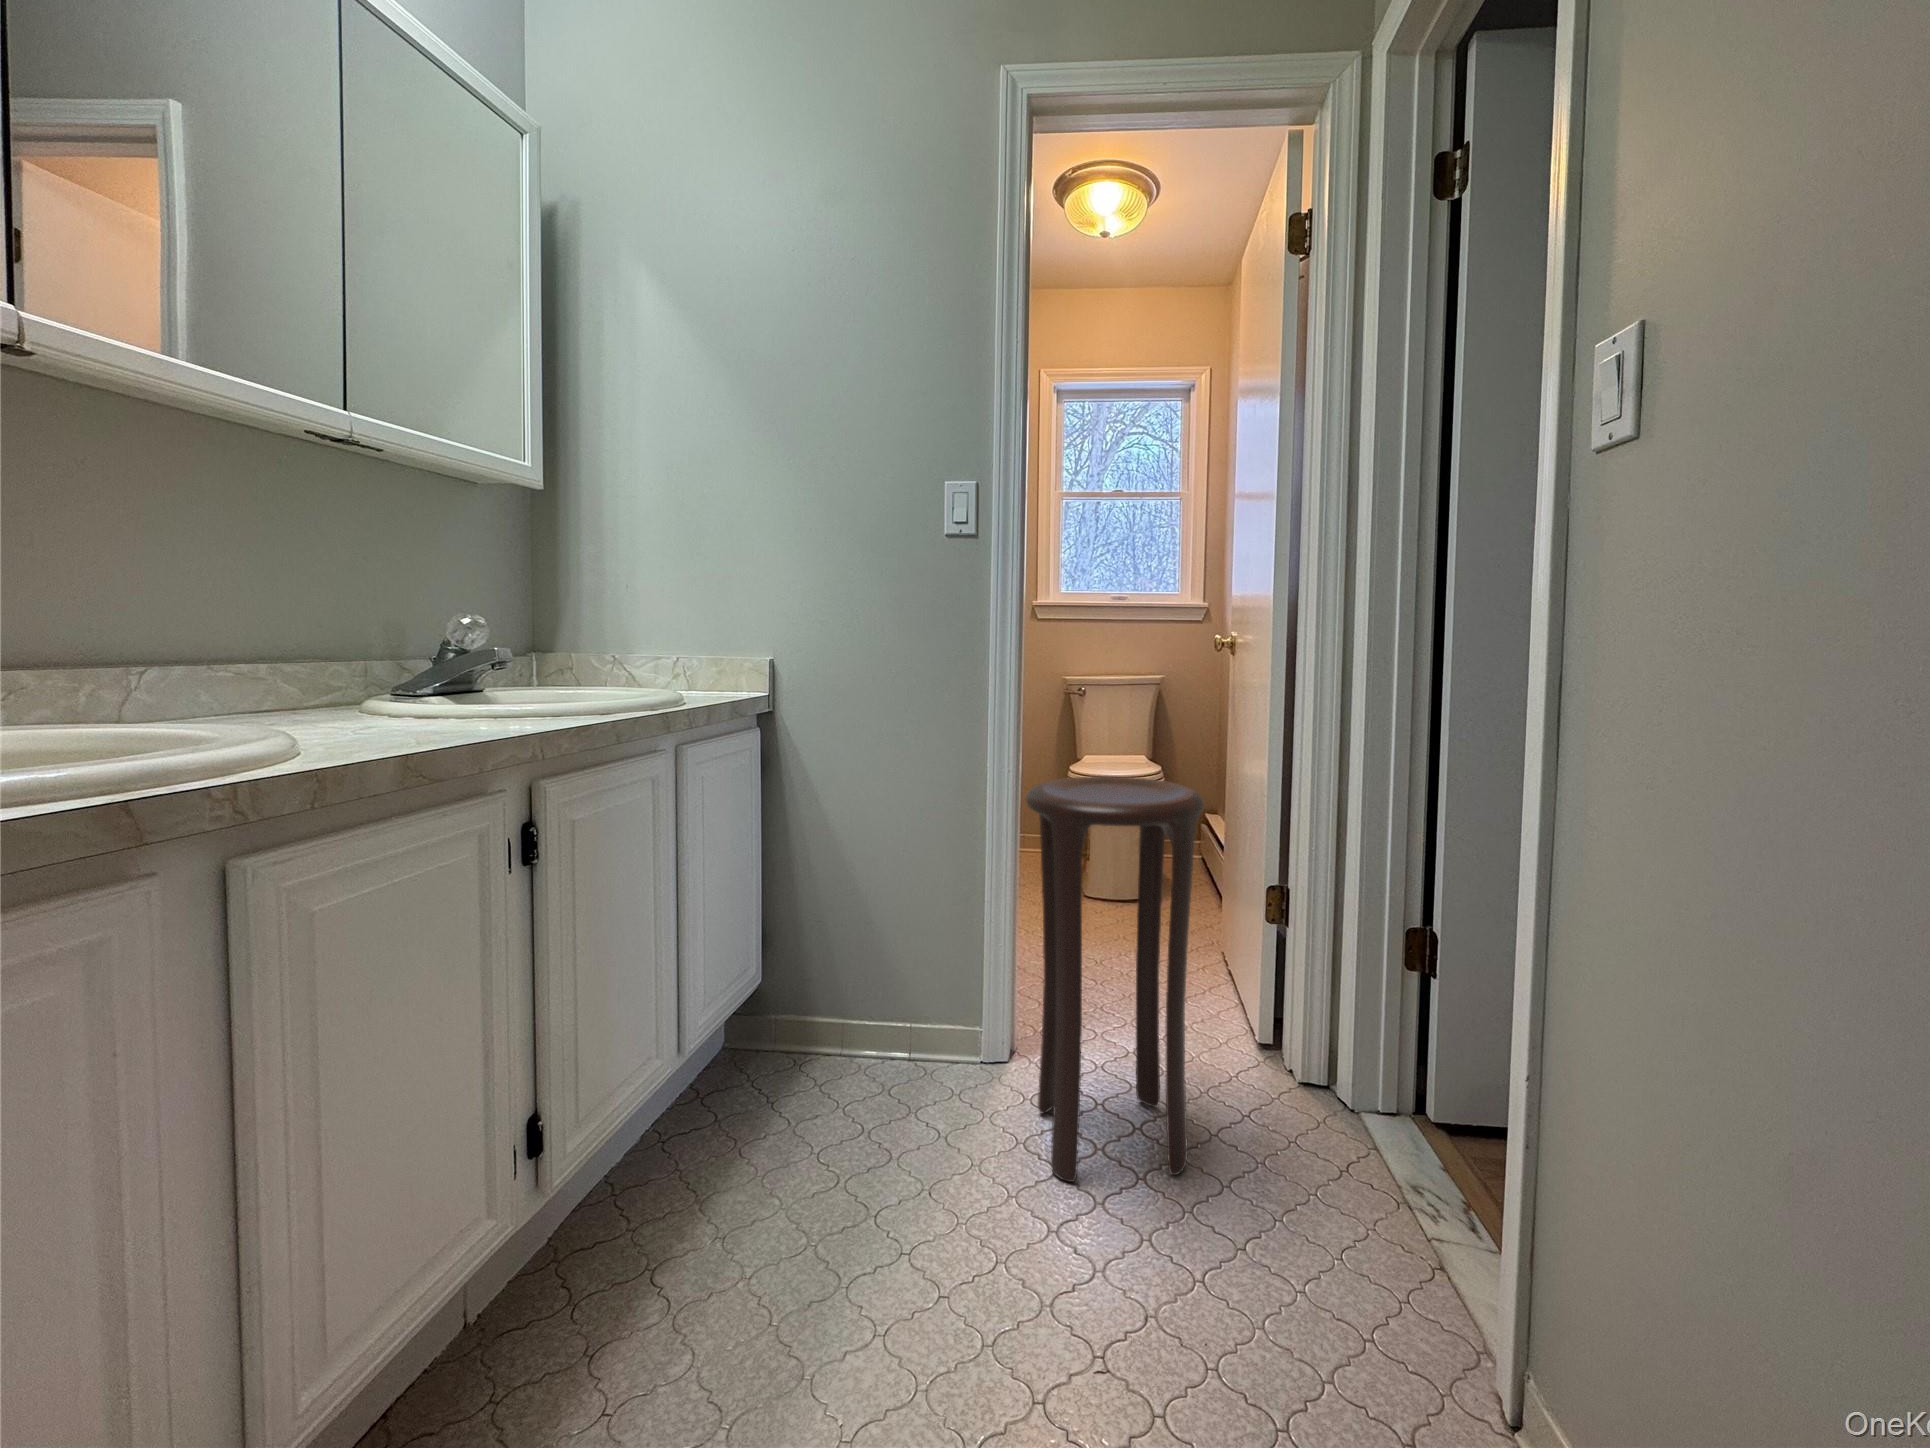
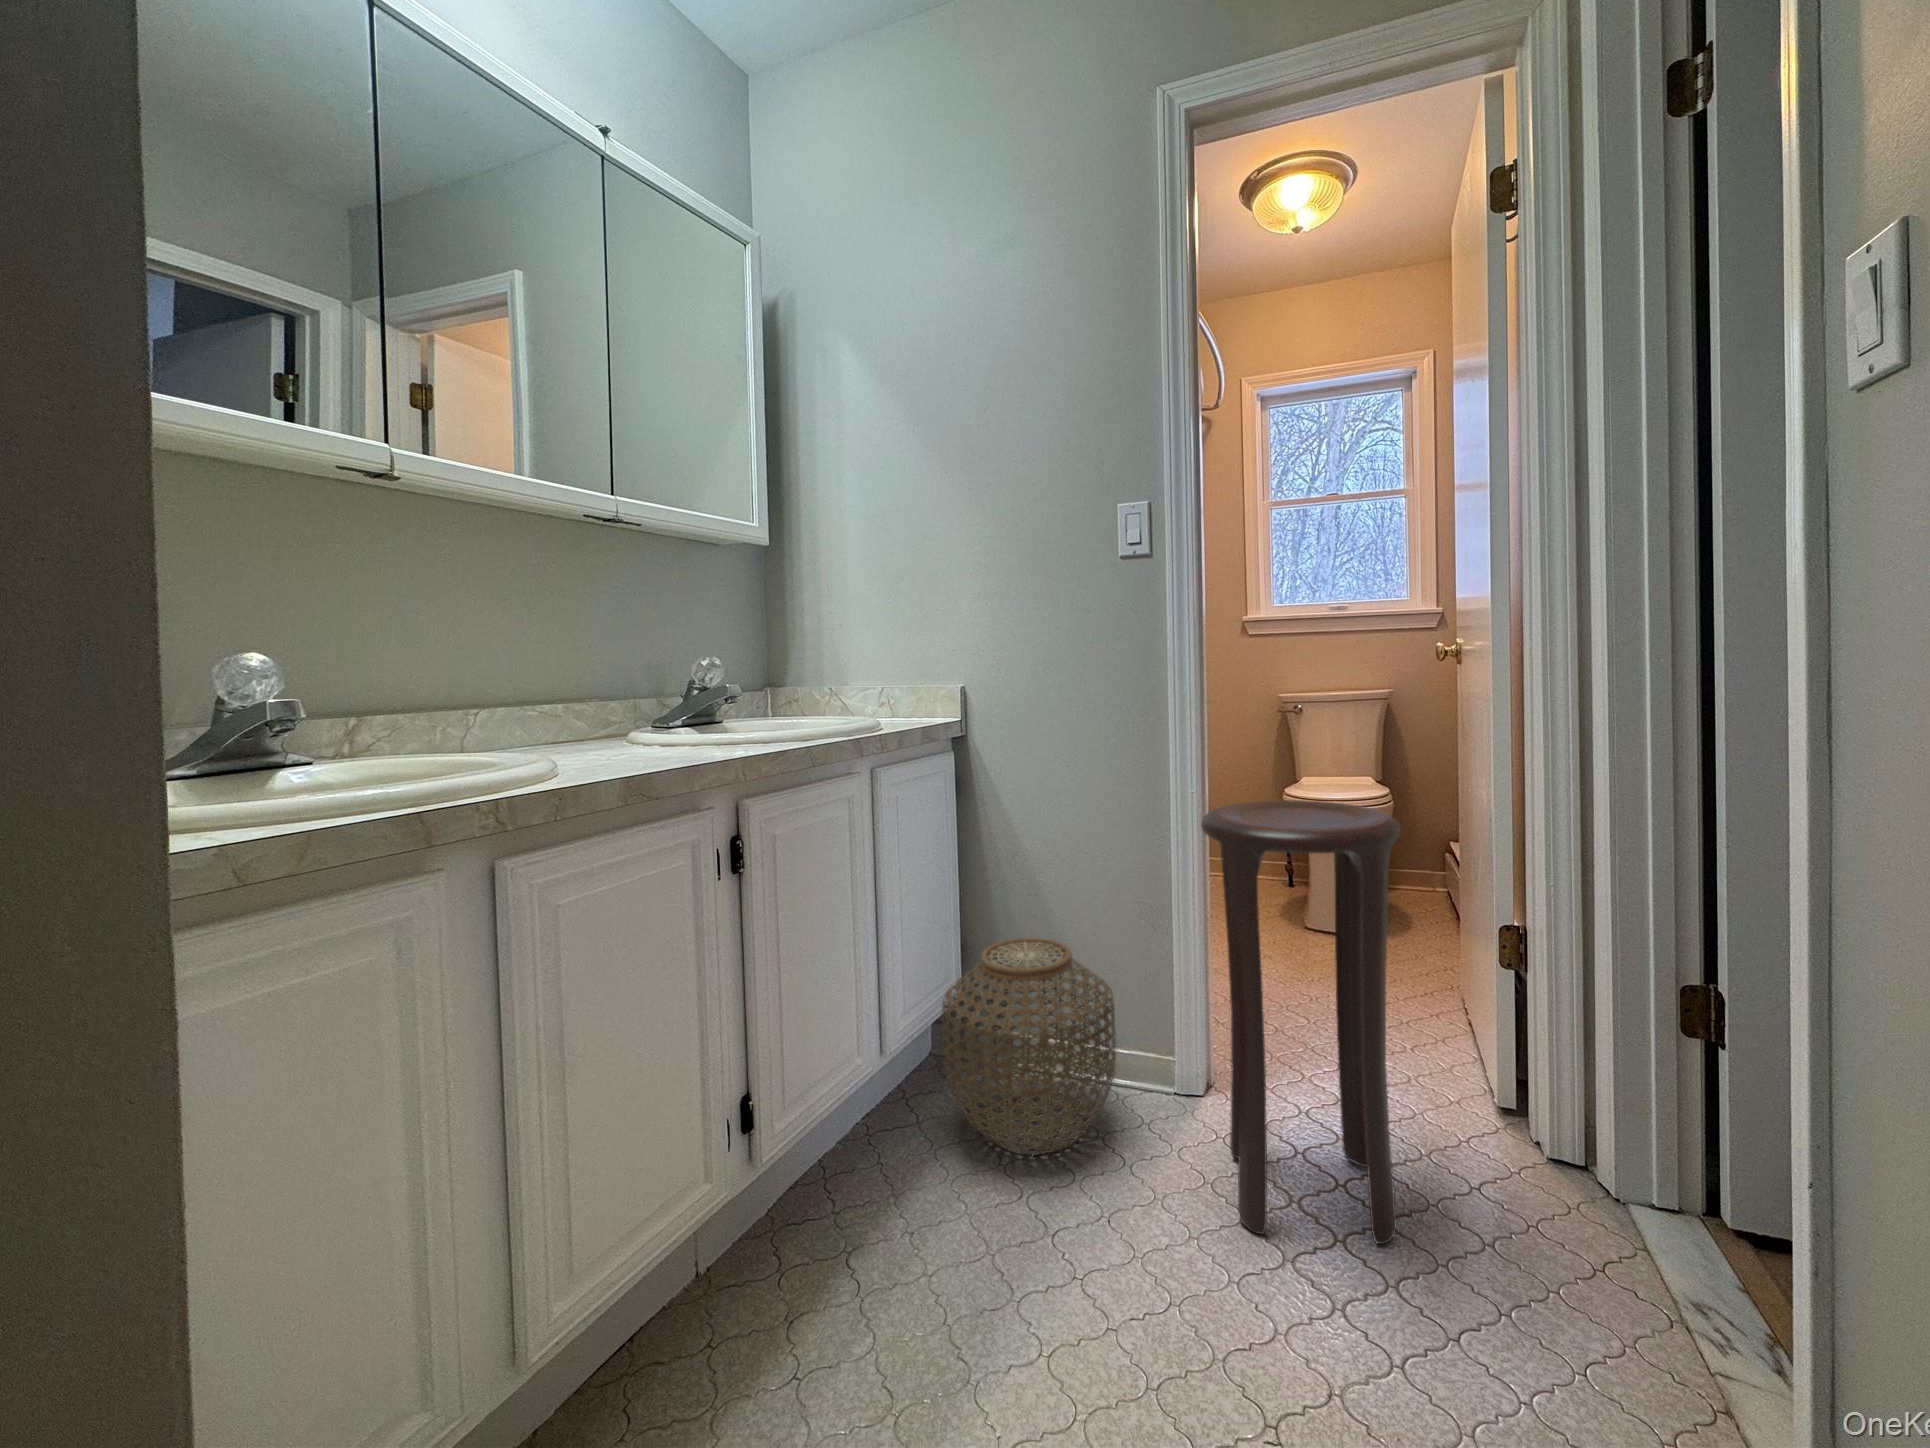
woven basket: none [750,917,930,1136] -> present [942,938,1116,1154]

